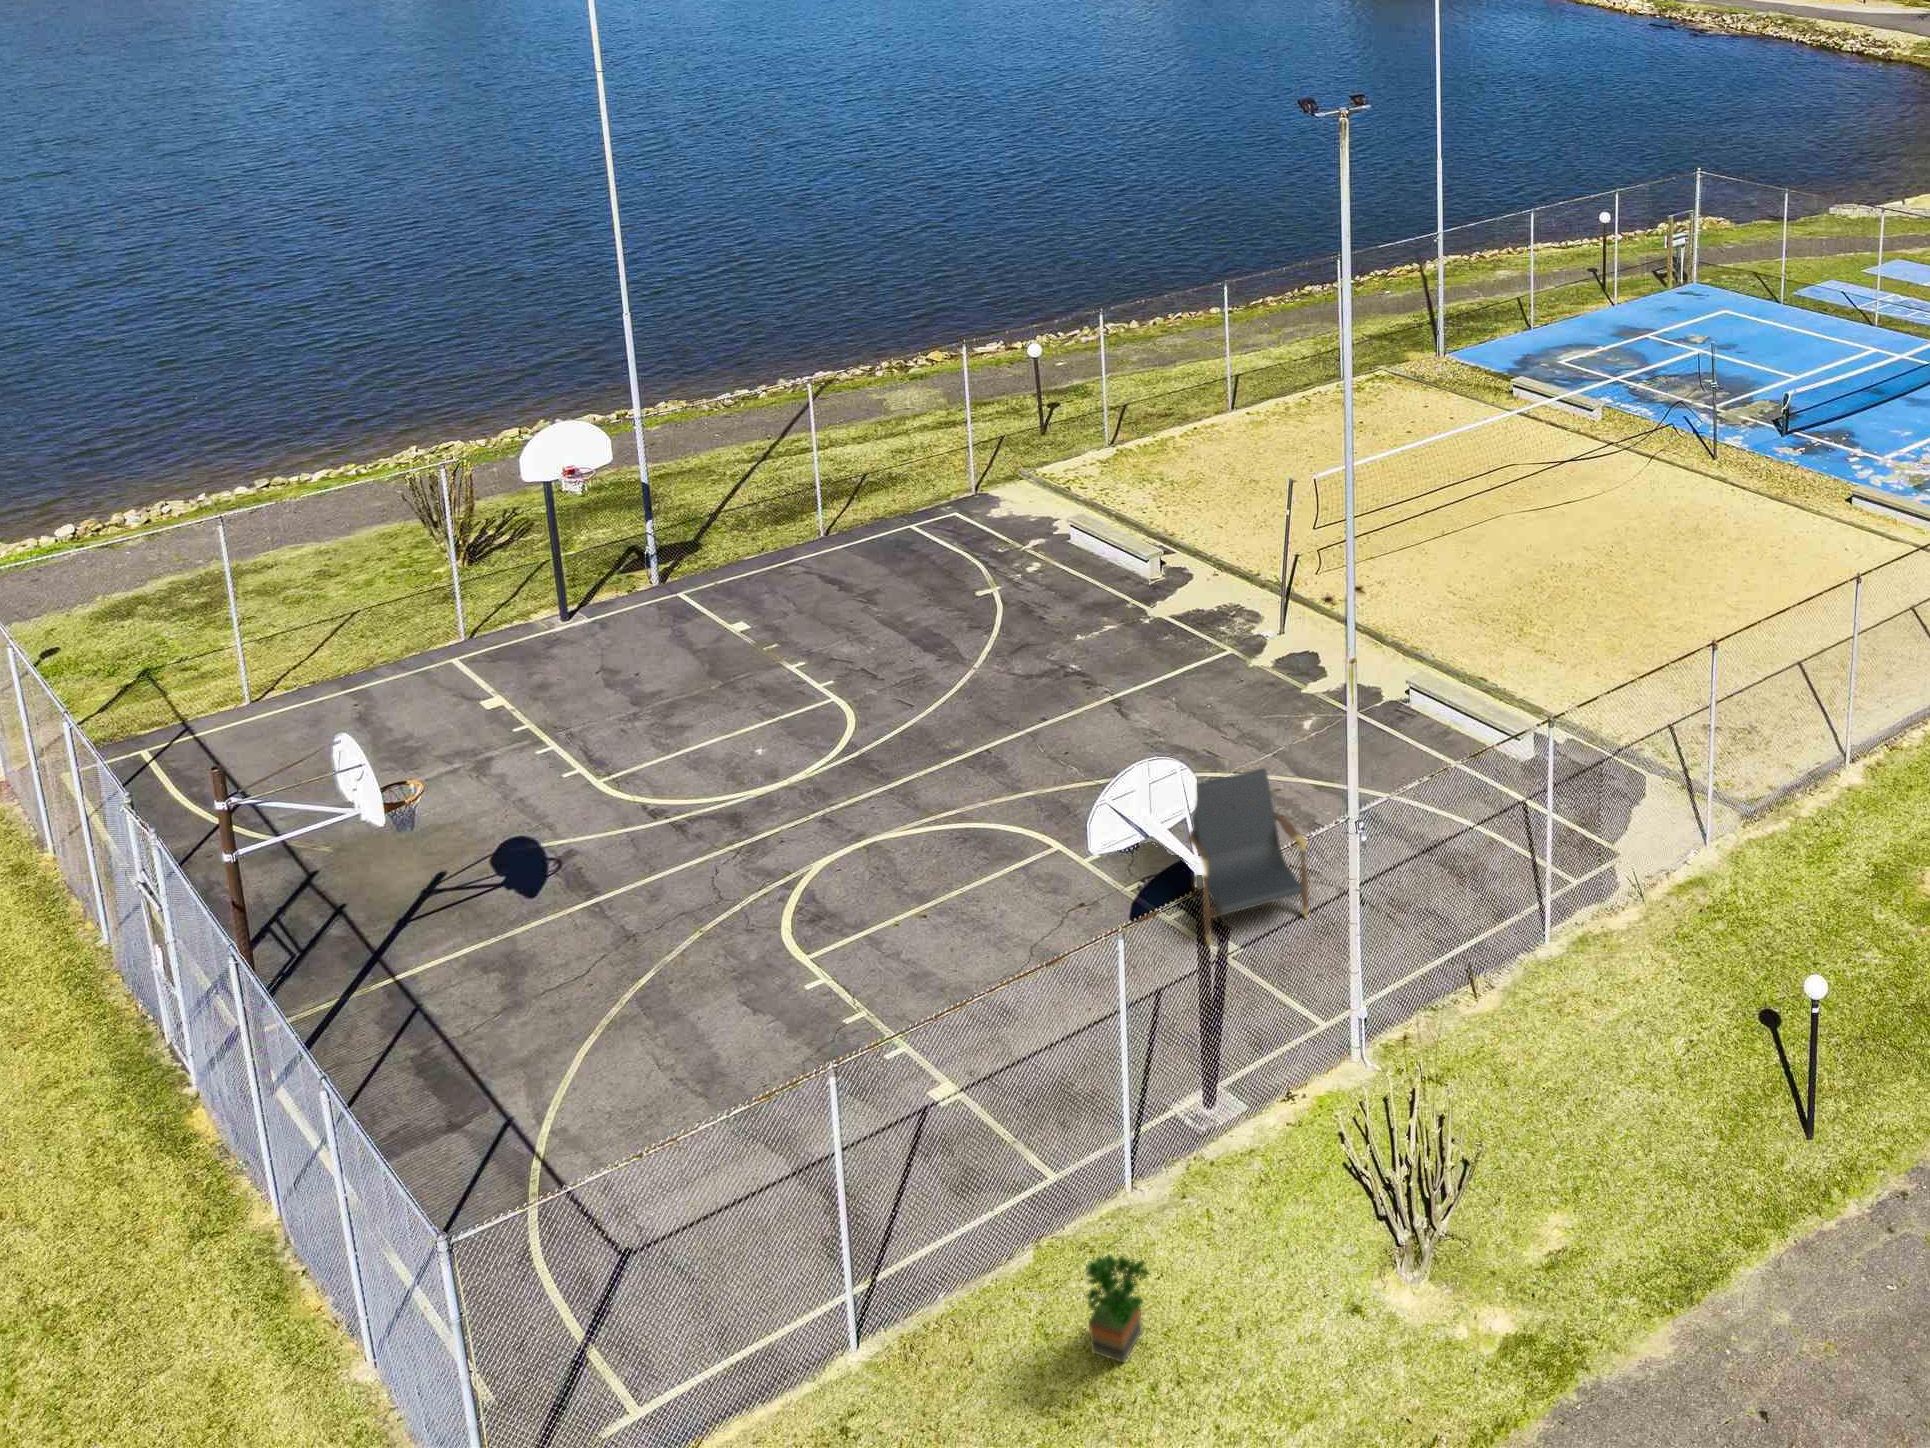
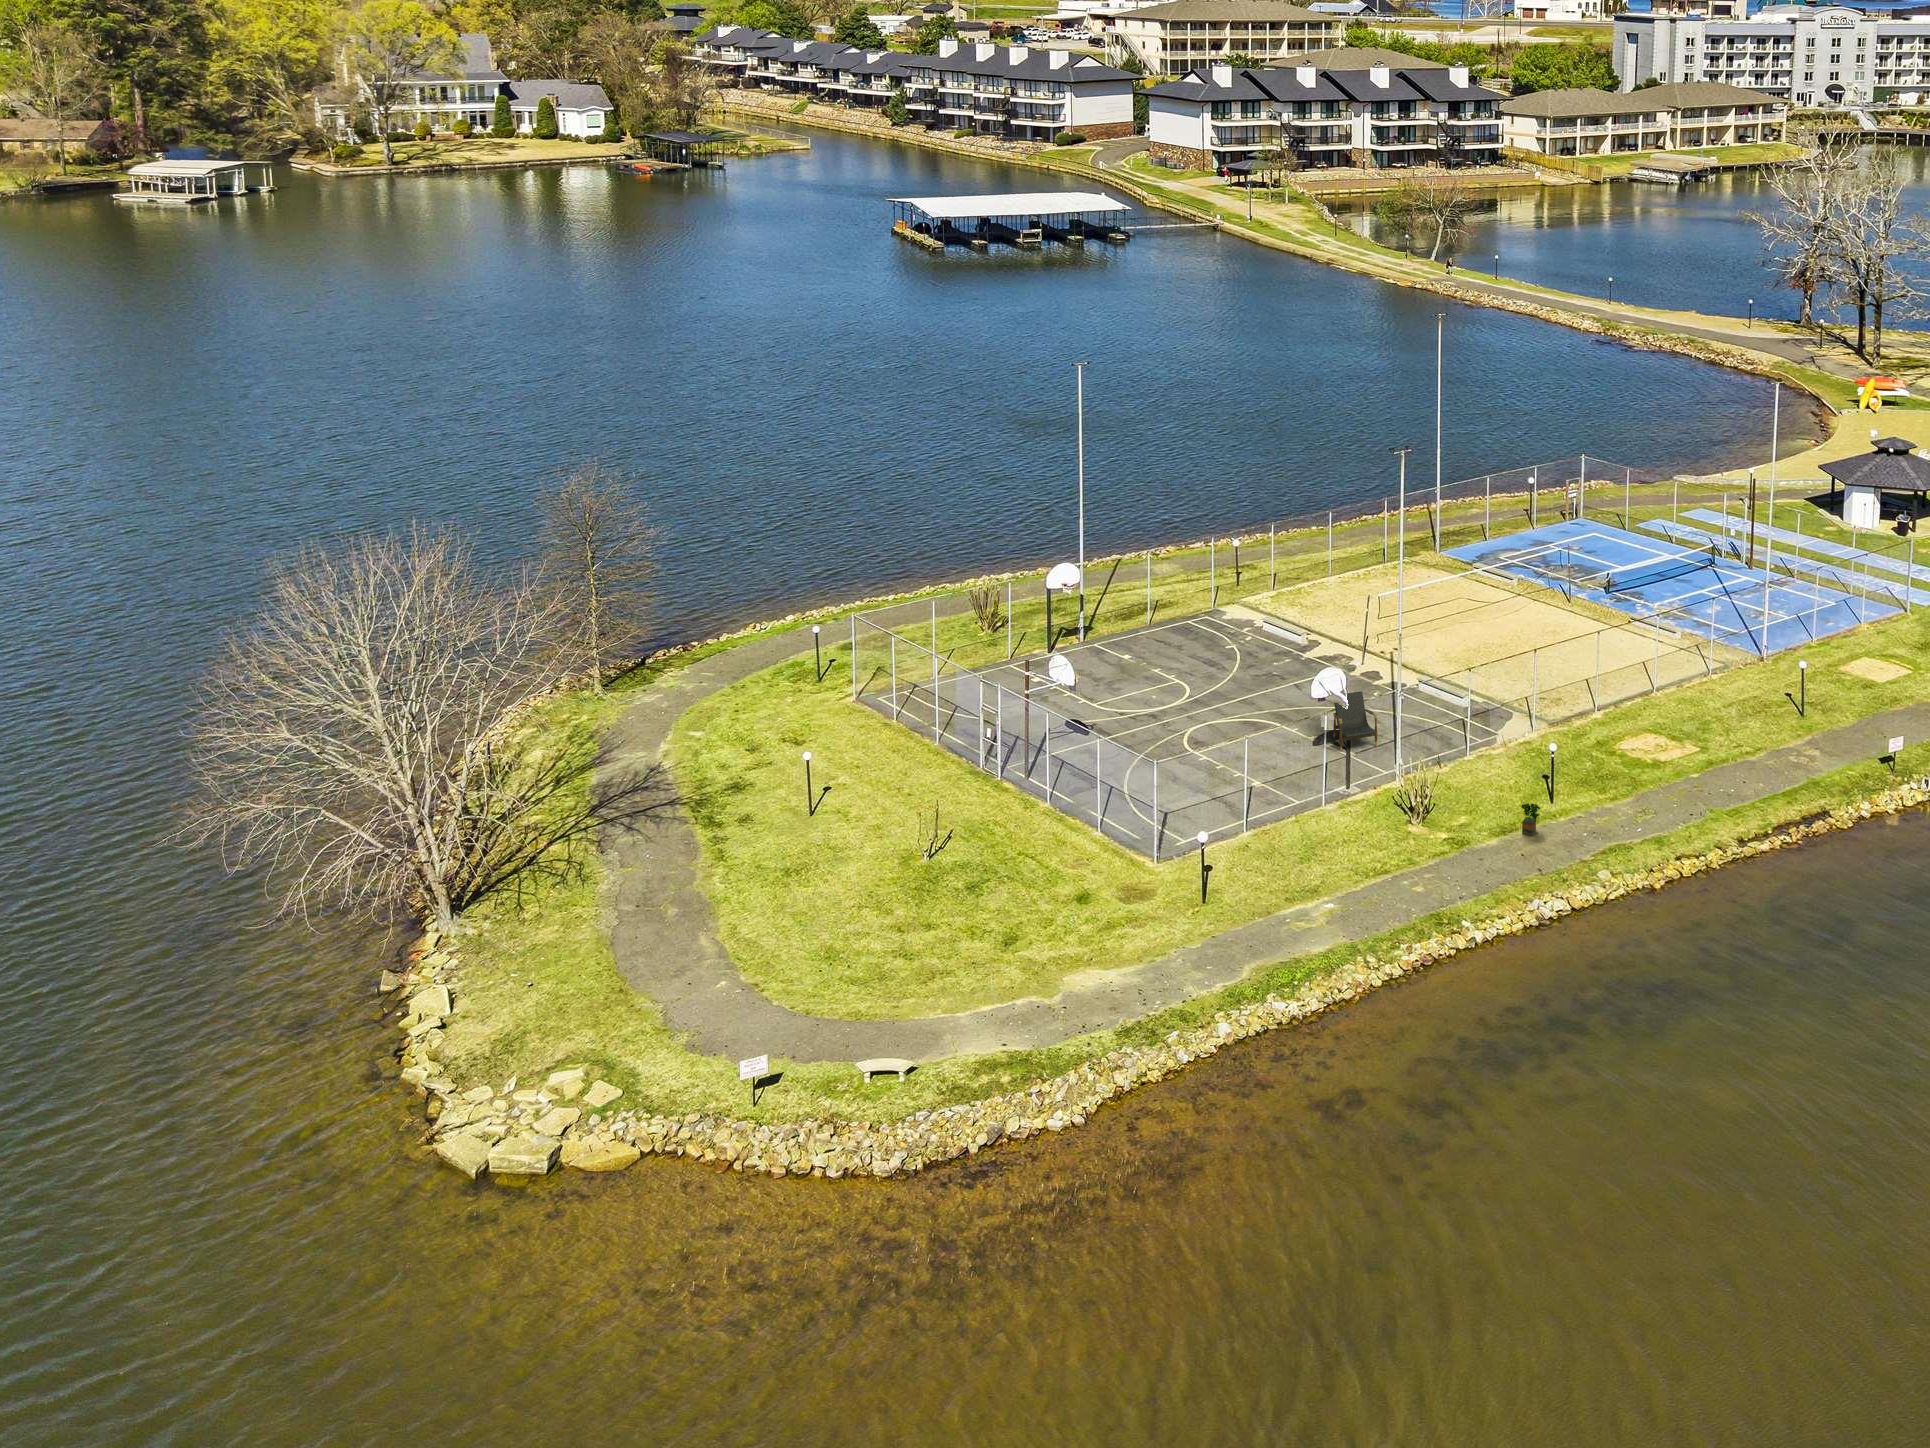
potted tree: present [1086,1255,1149,1363] -> present [1521,803,1540,836]

